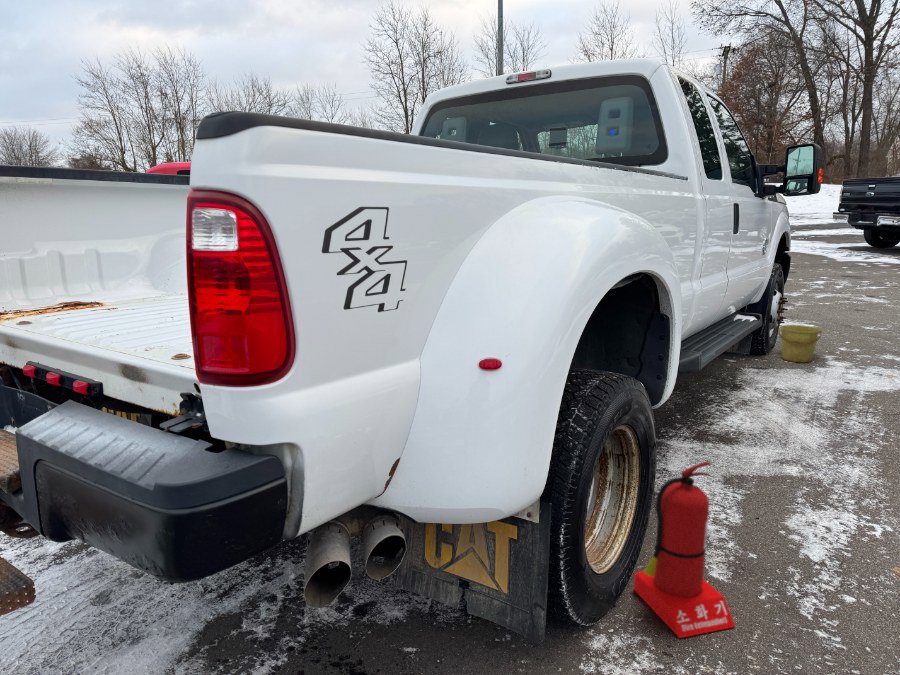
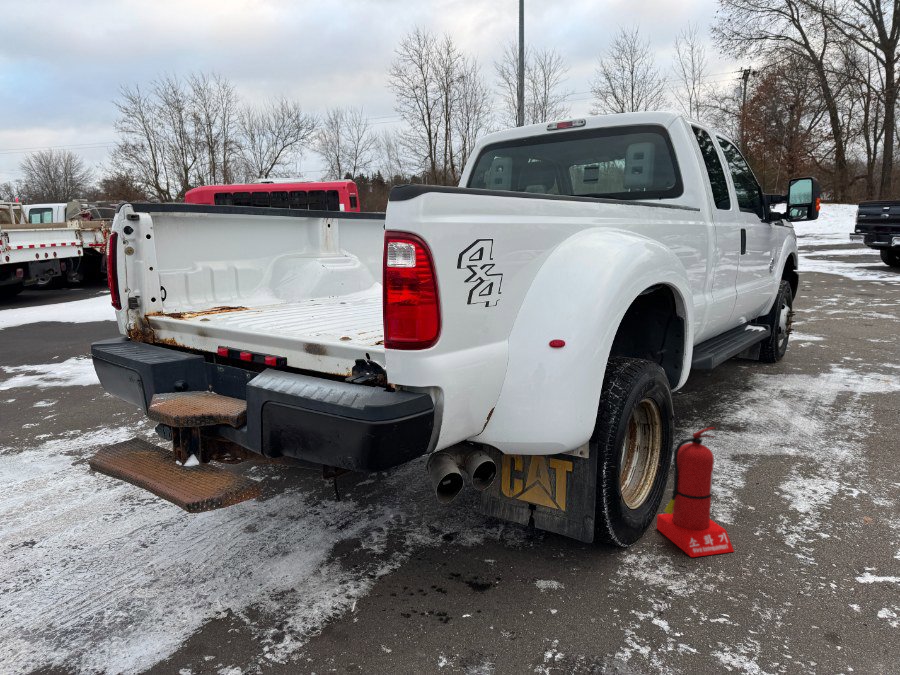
bucket: present [778,325,822,363] -> none [787,335,826,369]

